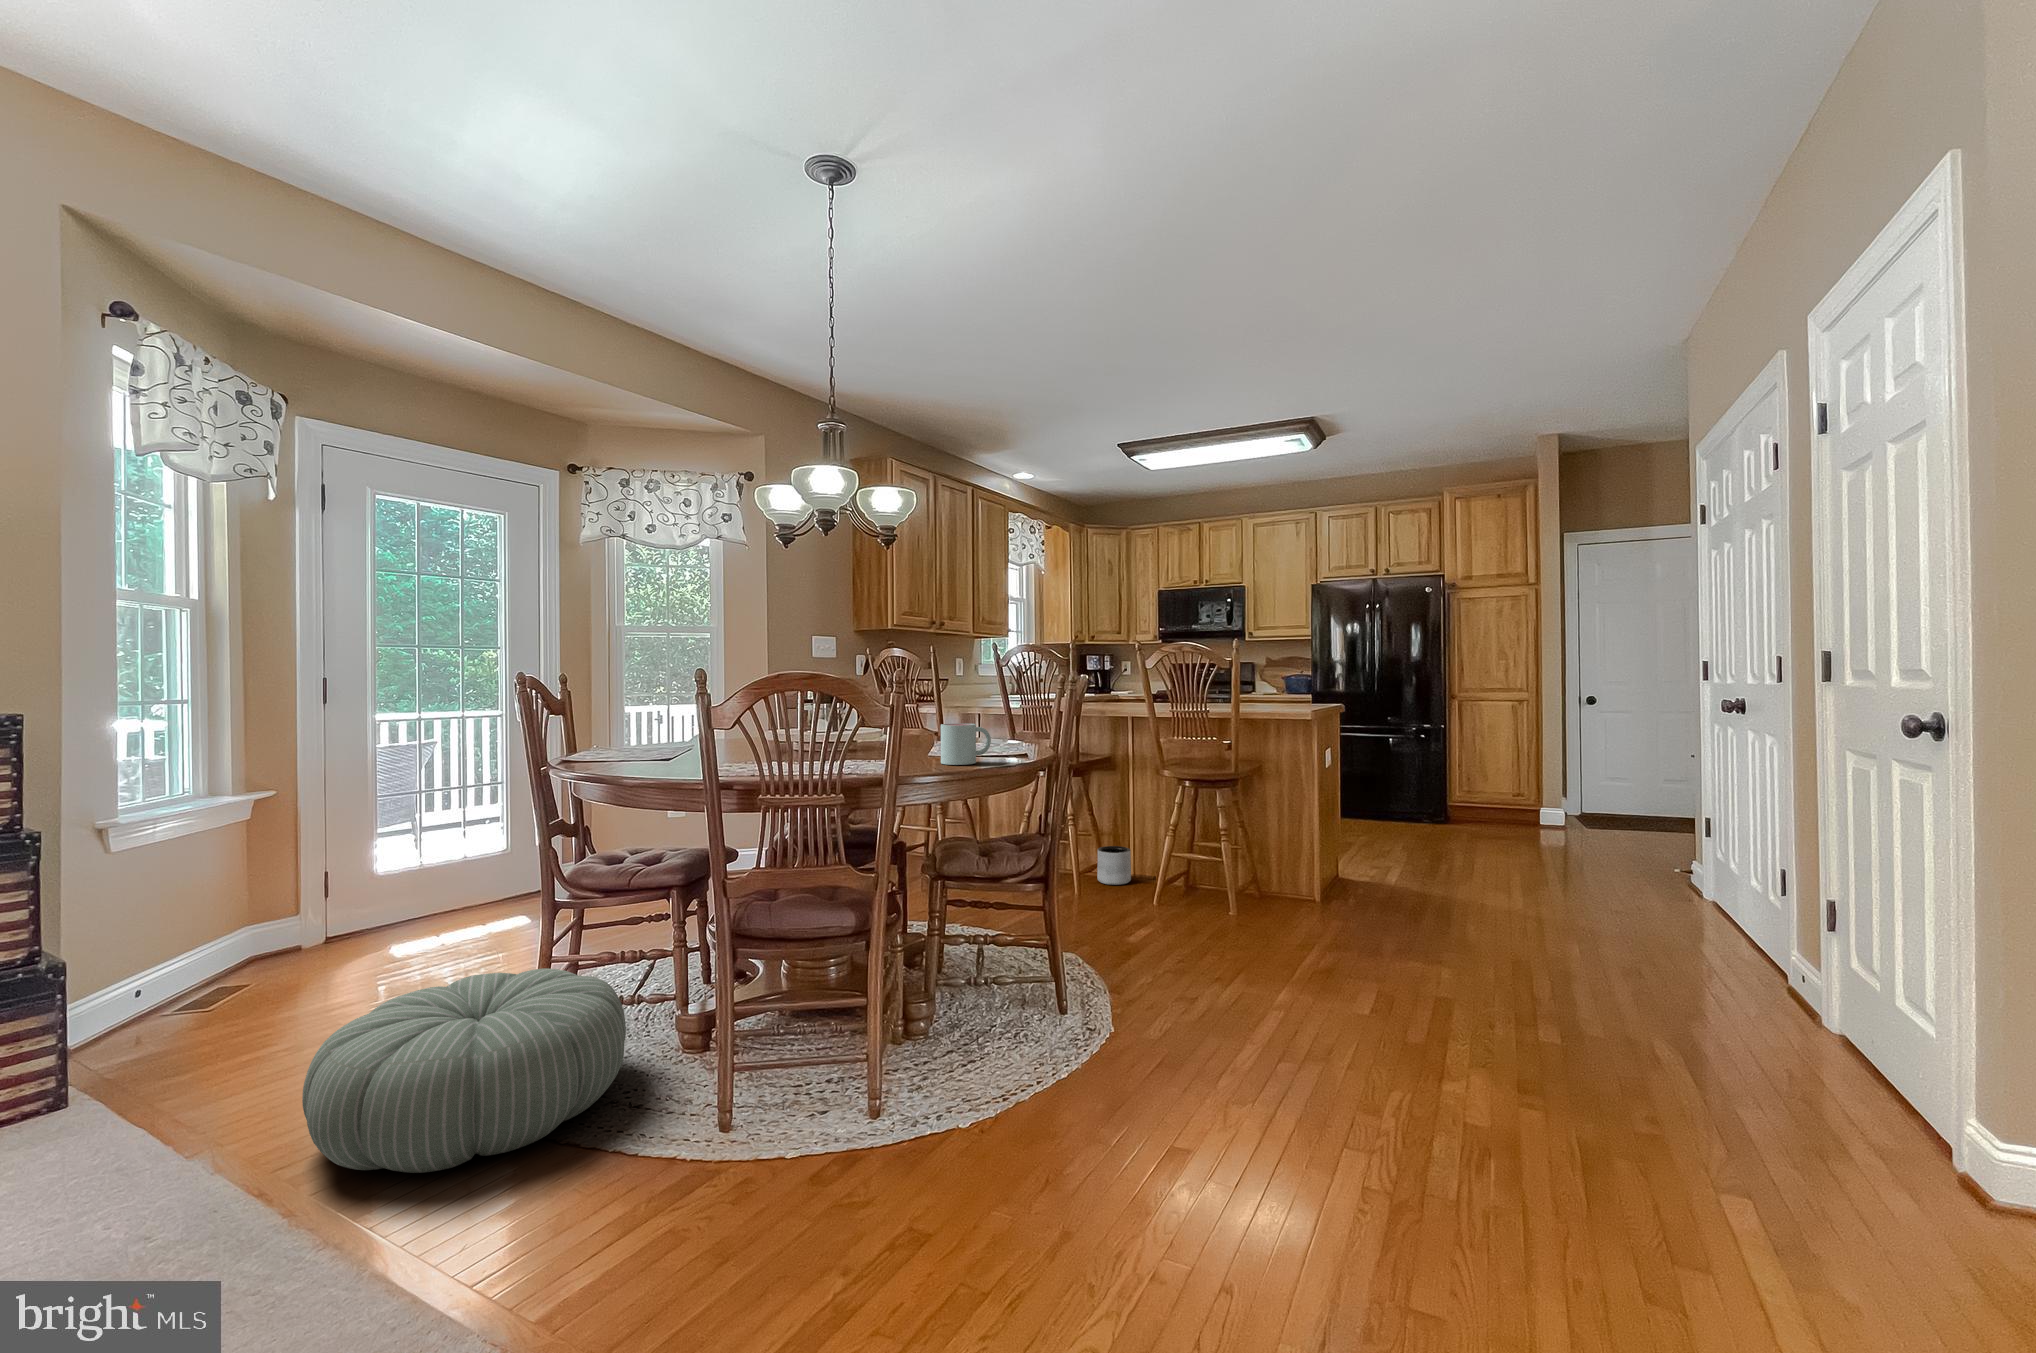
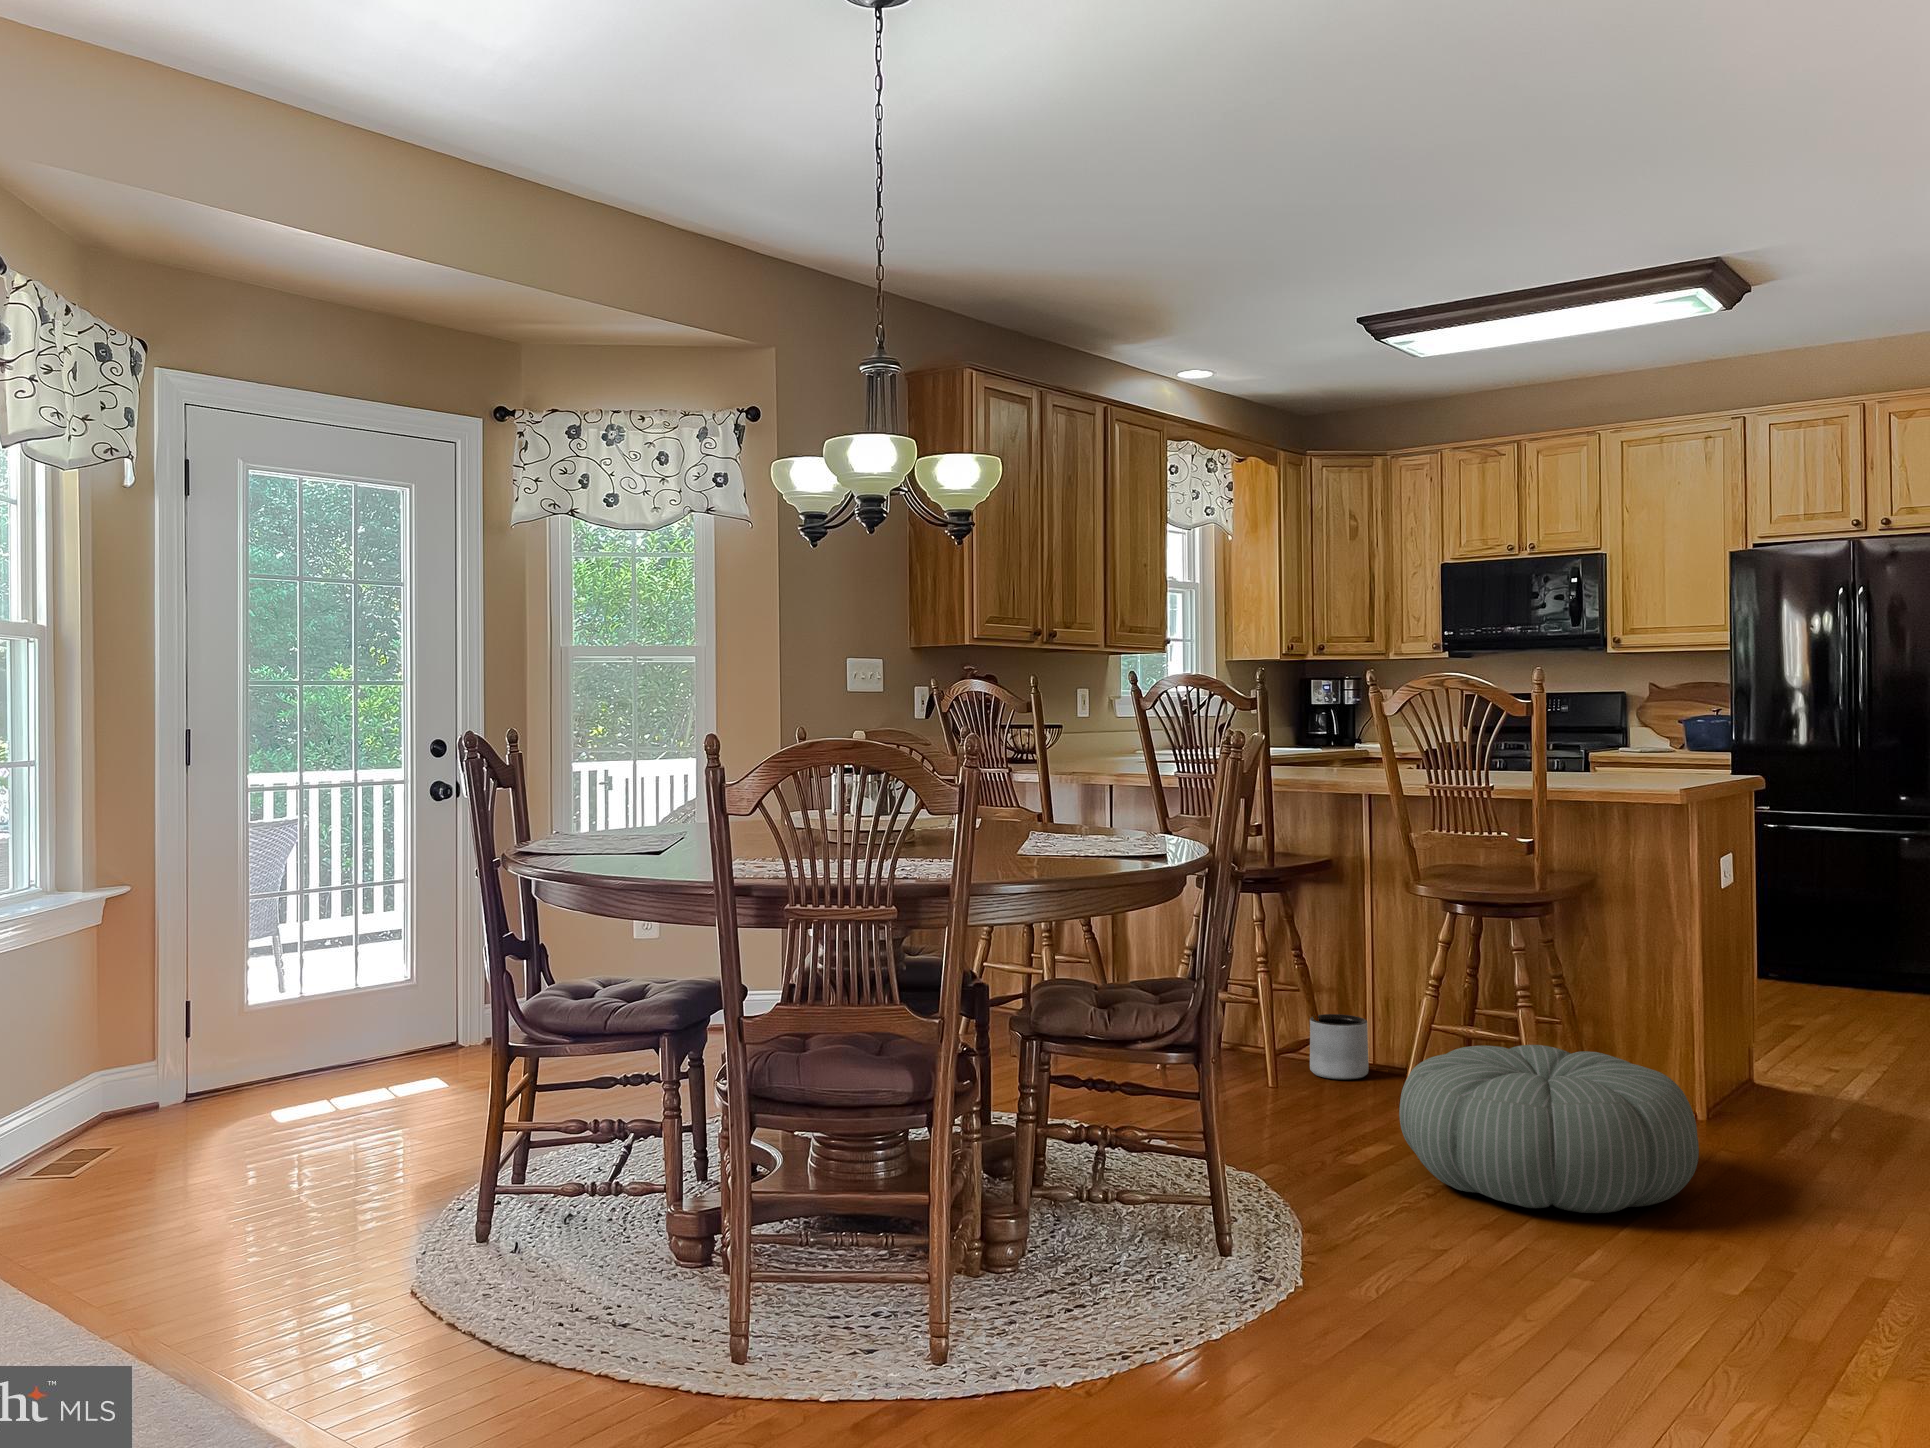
mug: present [941,723,991,765] -> none [1035,810,1109,870]
pouf: present [302,968,626,1173] -> present [1399,1045,1699,1213]

